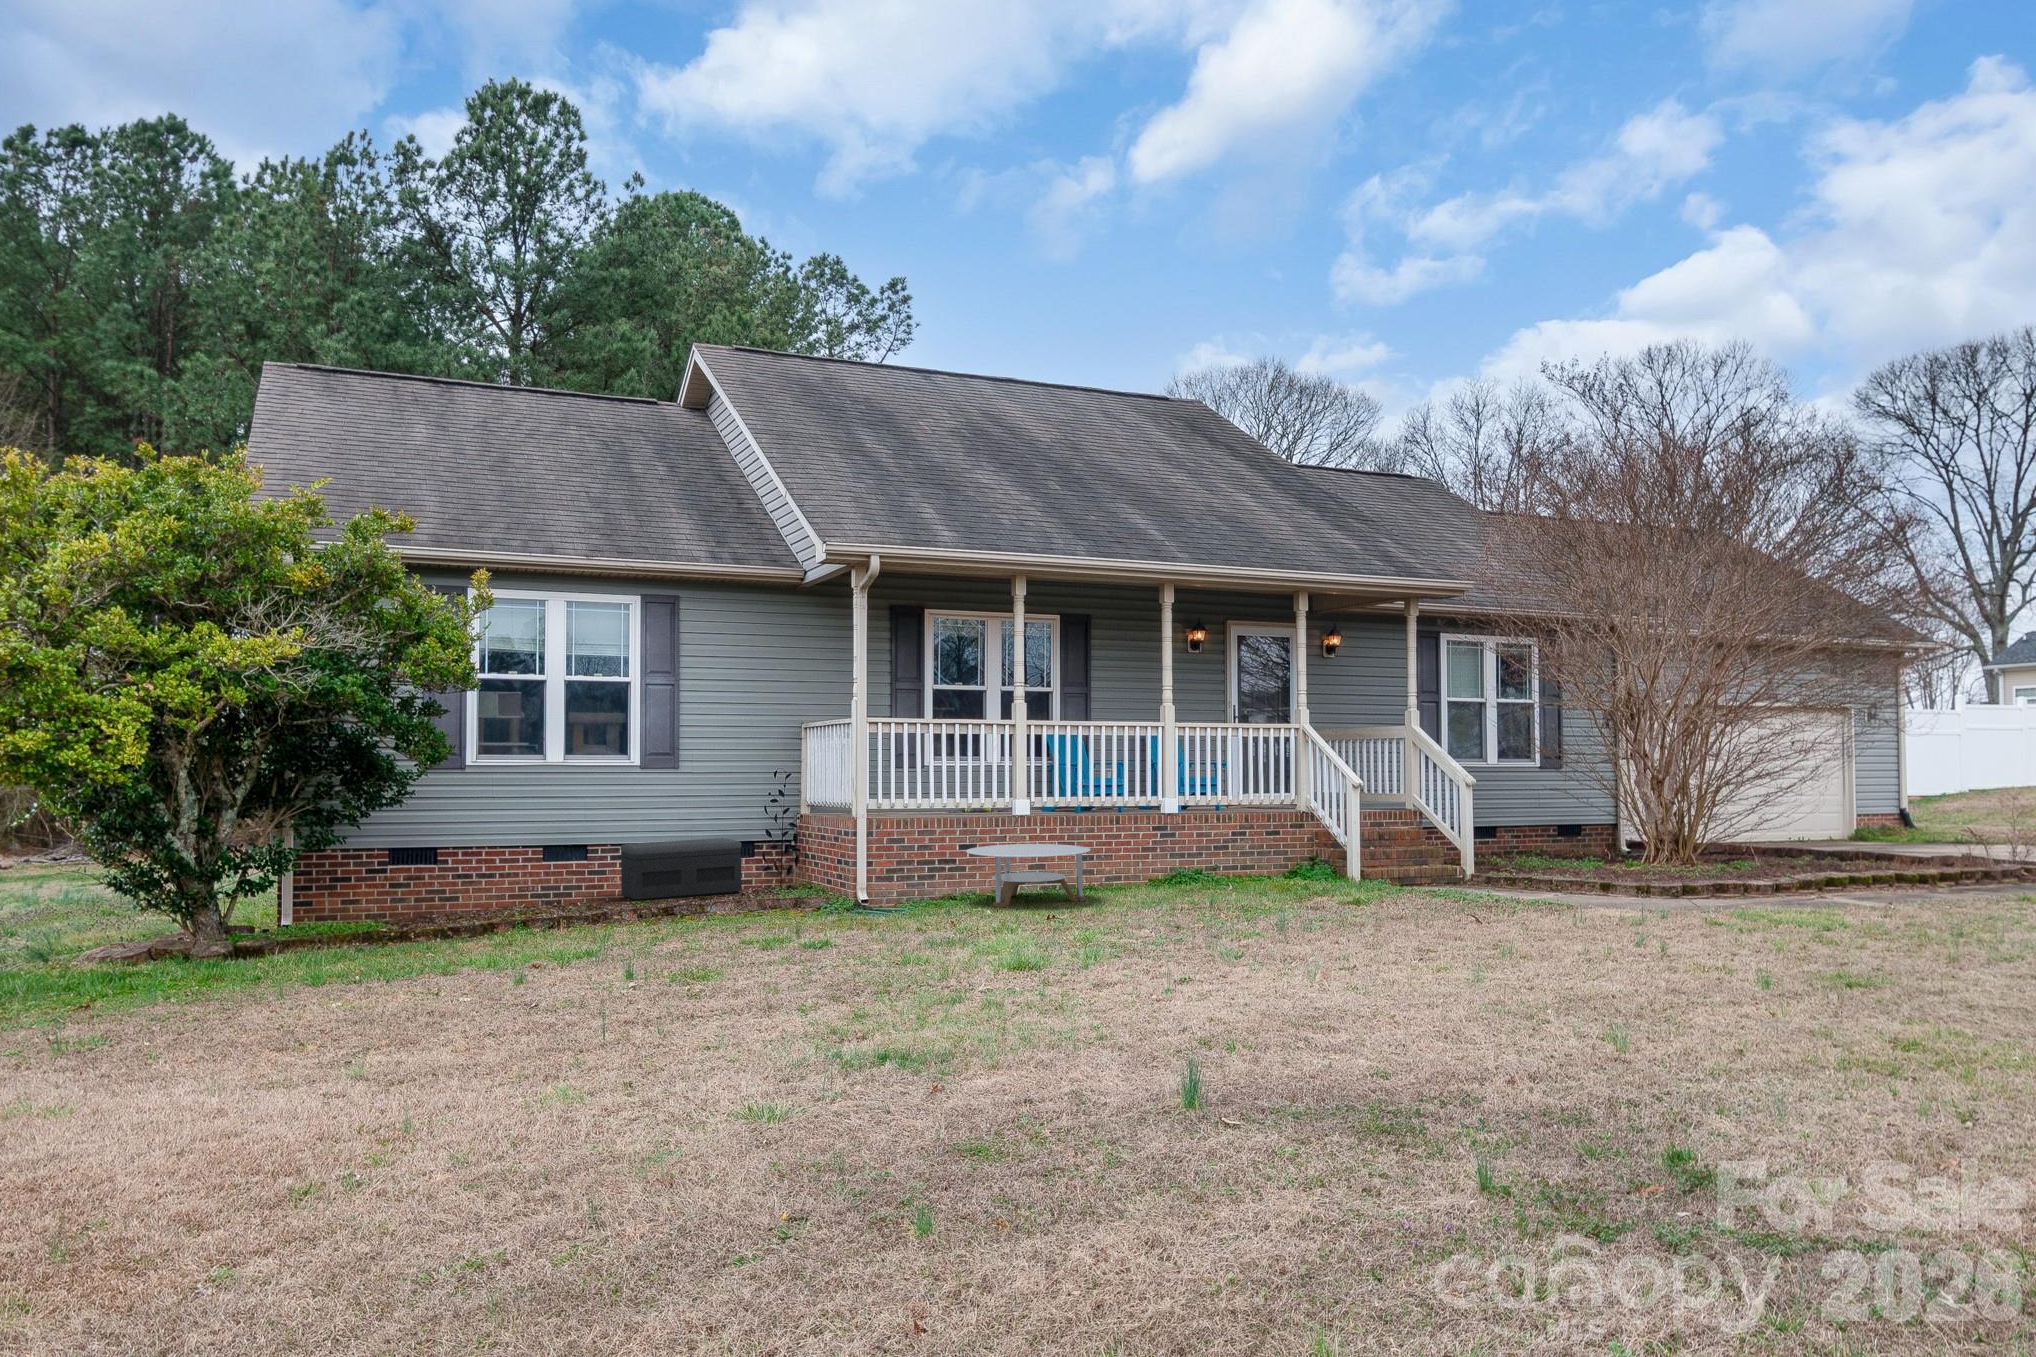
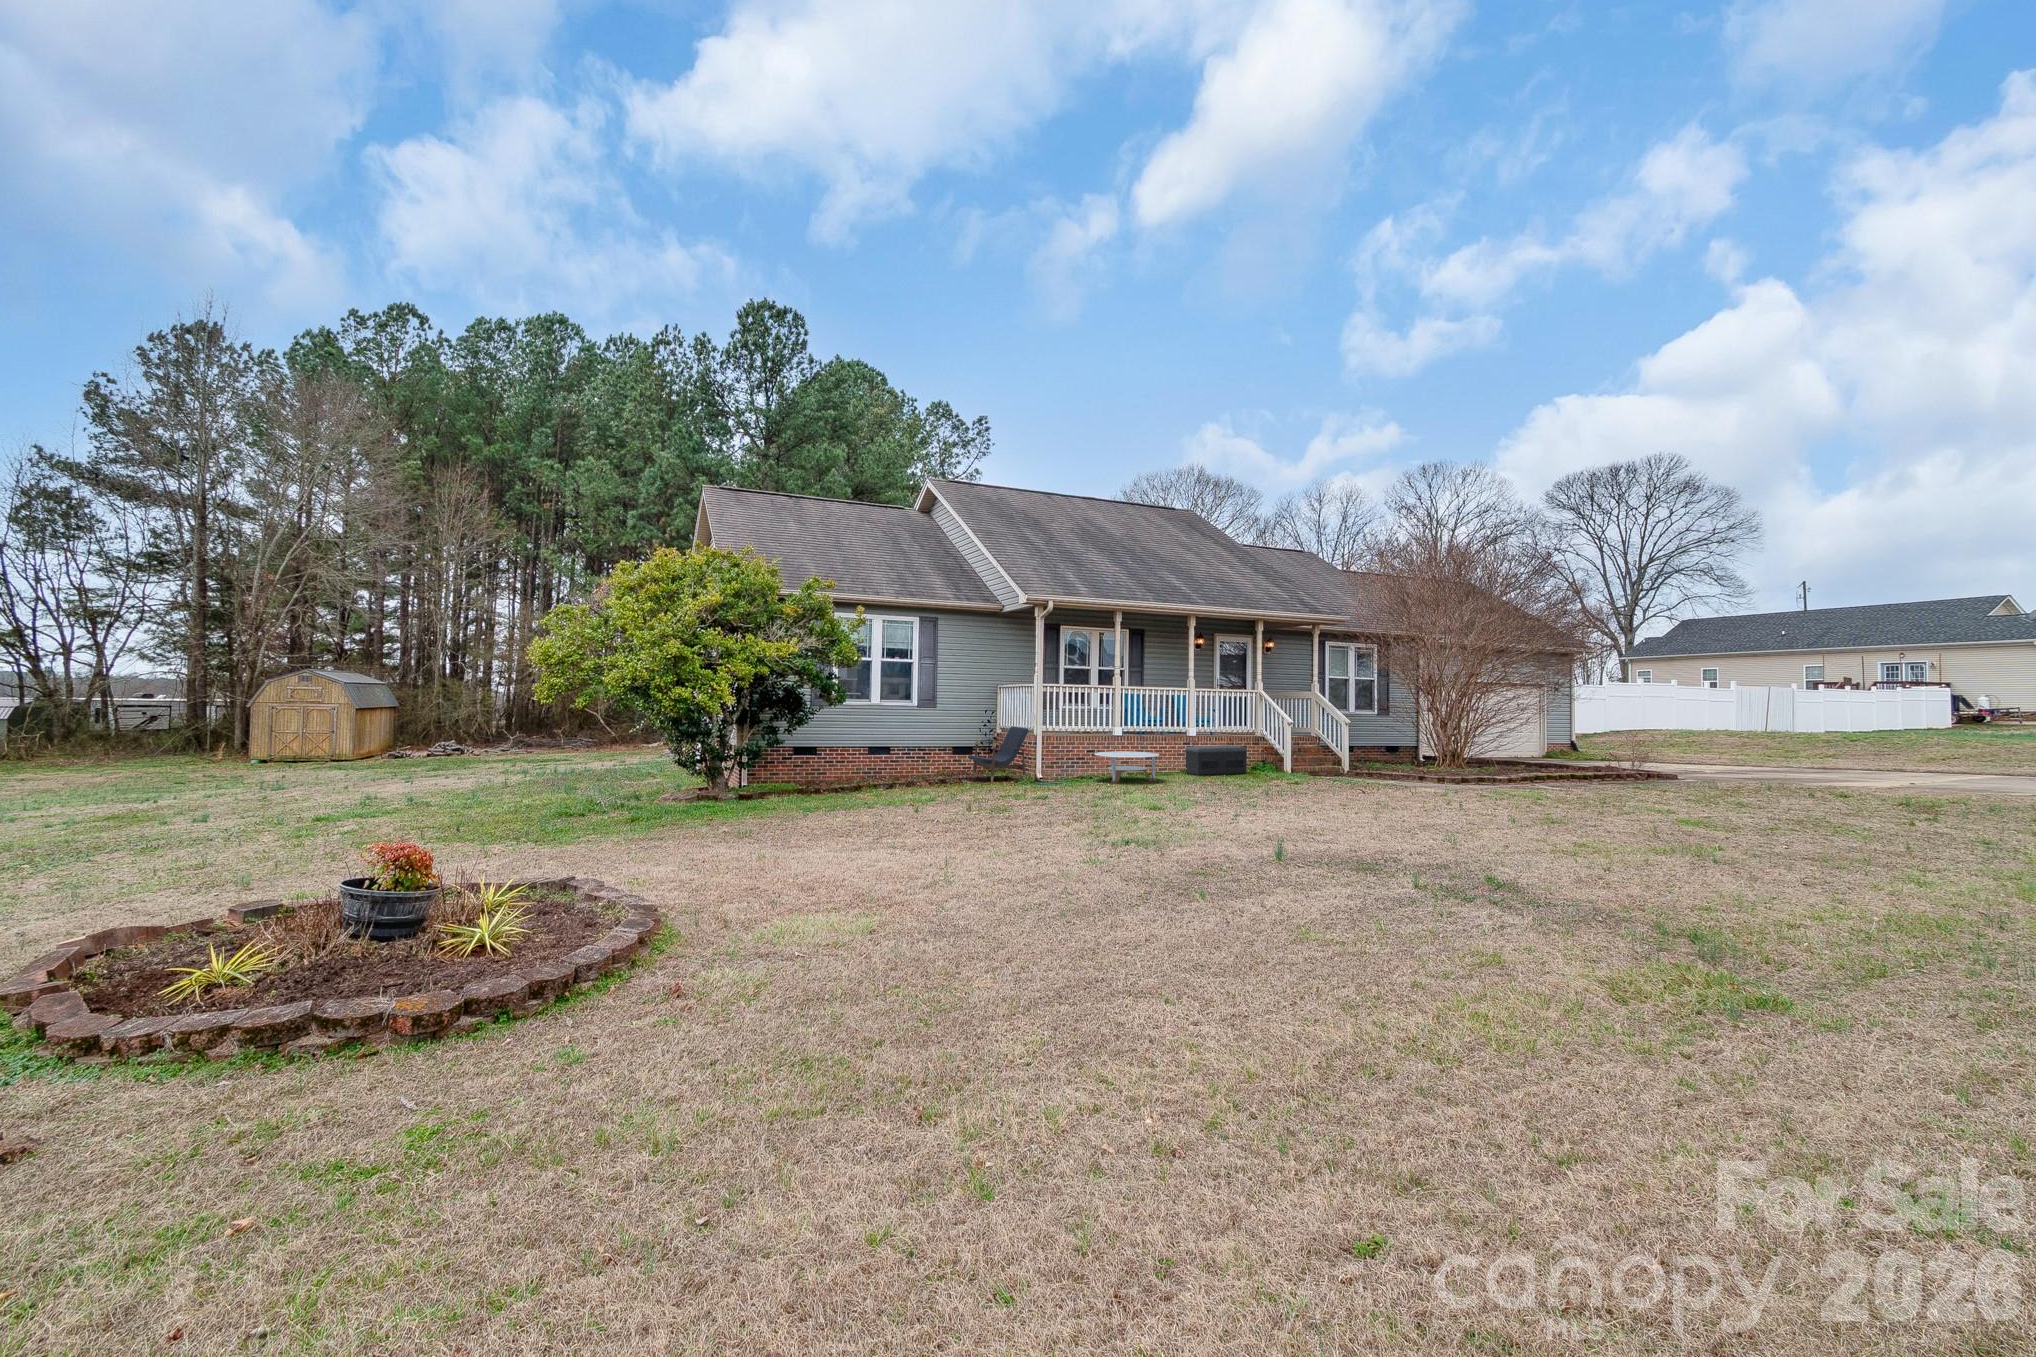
lounge chair: none [731,799,842,908] -> present [969,726,1029,782]
storage bench: present [621,838,742,901] -> present [1186,746,1247,776]

